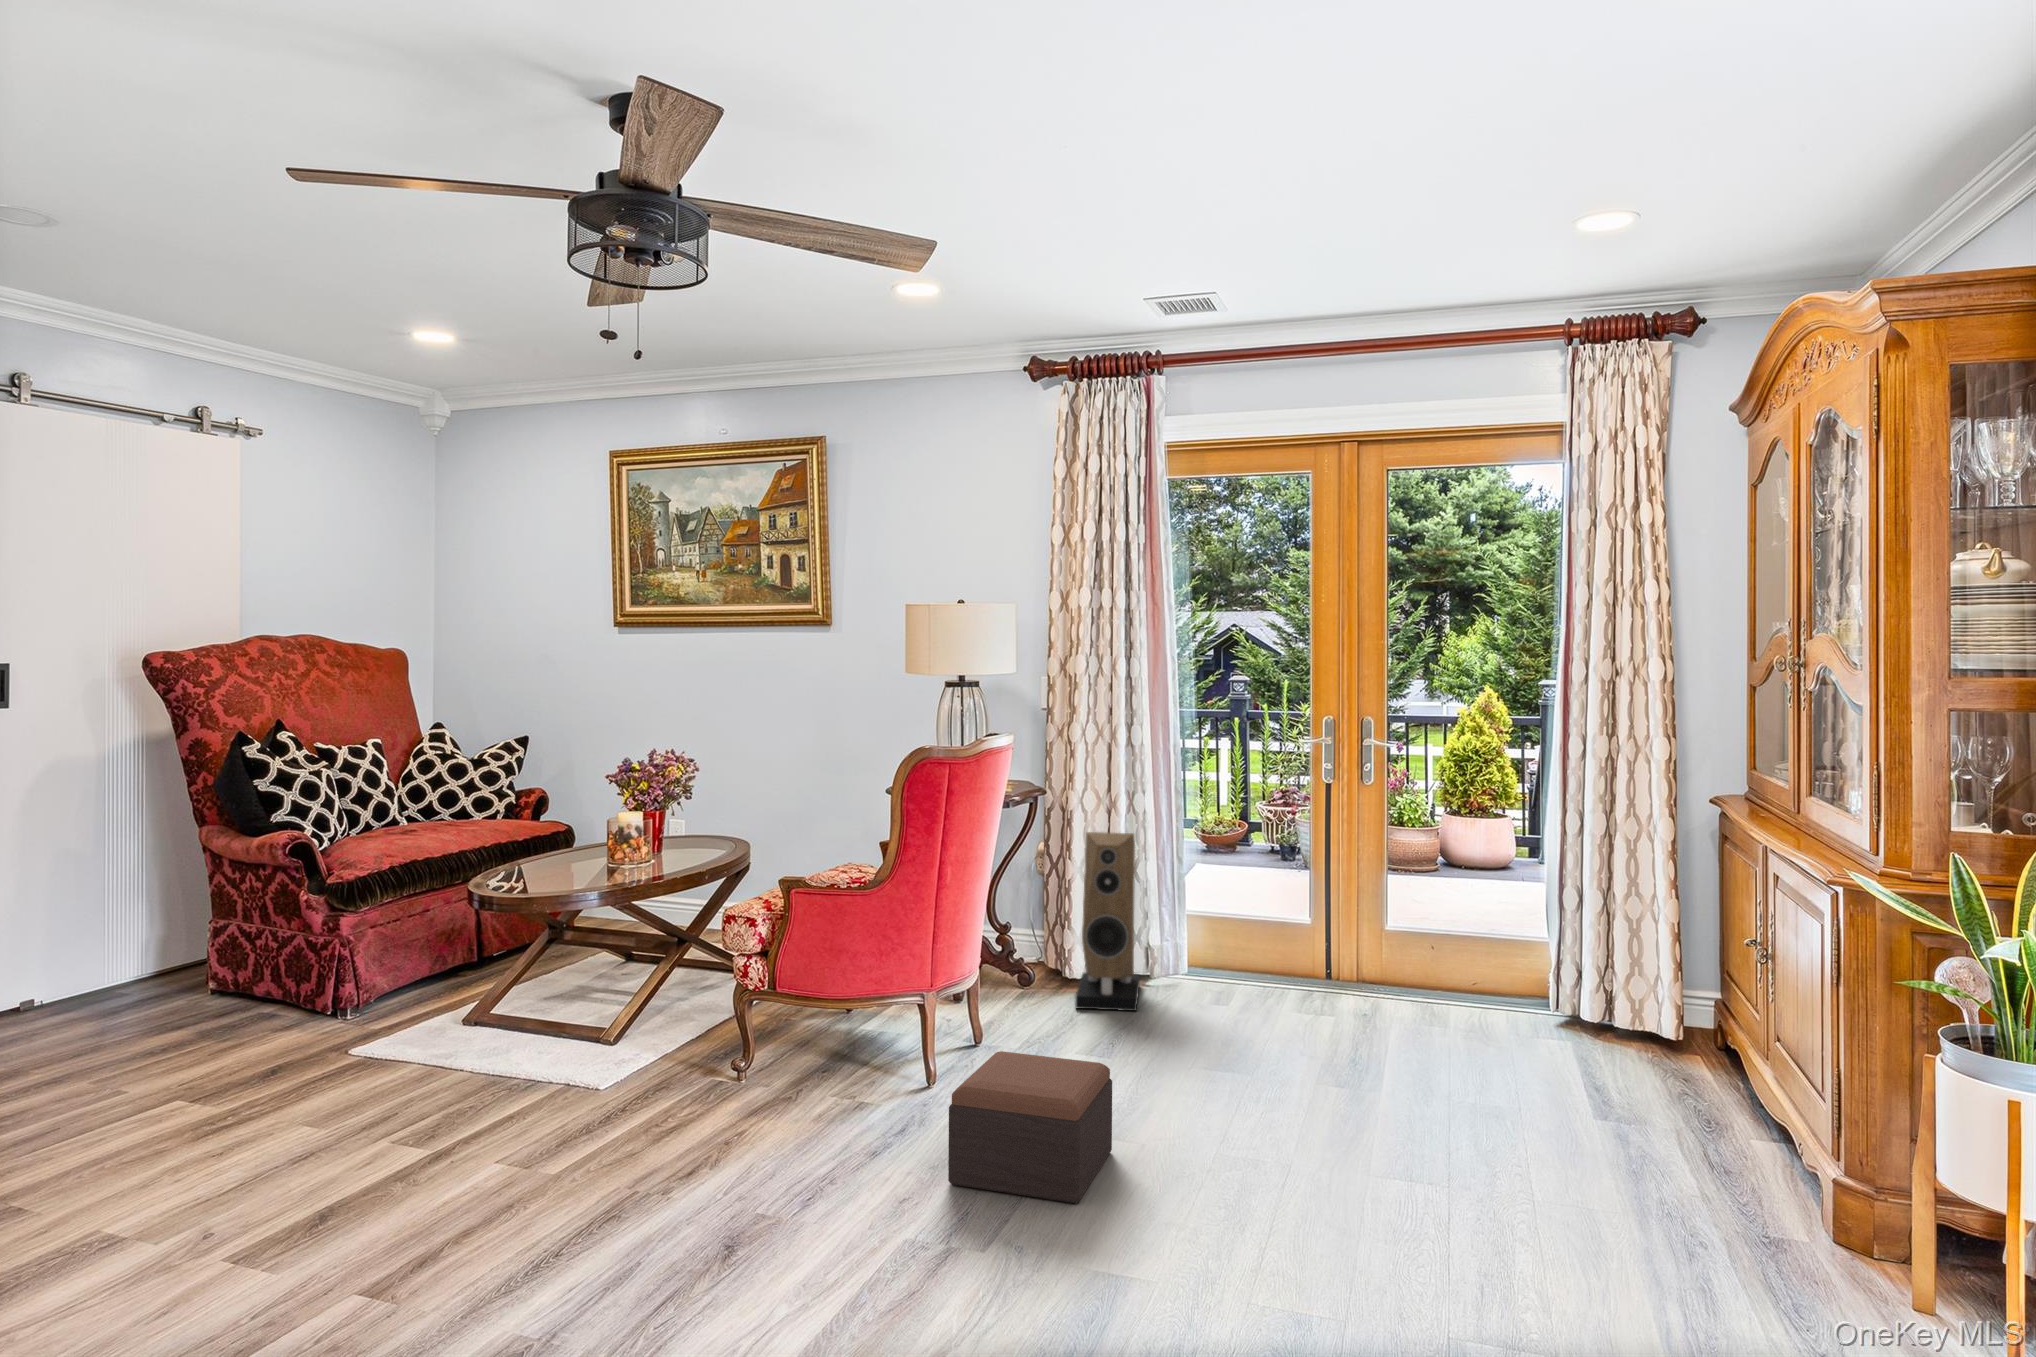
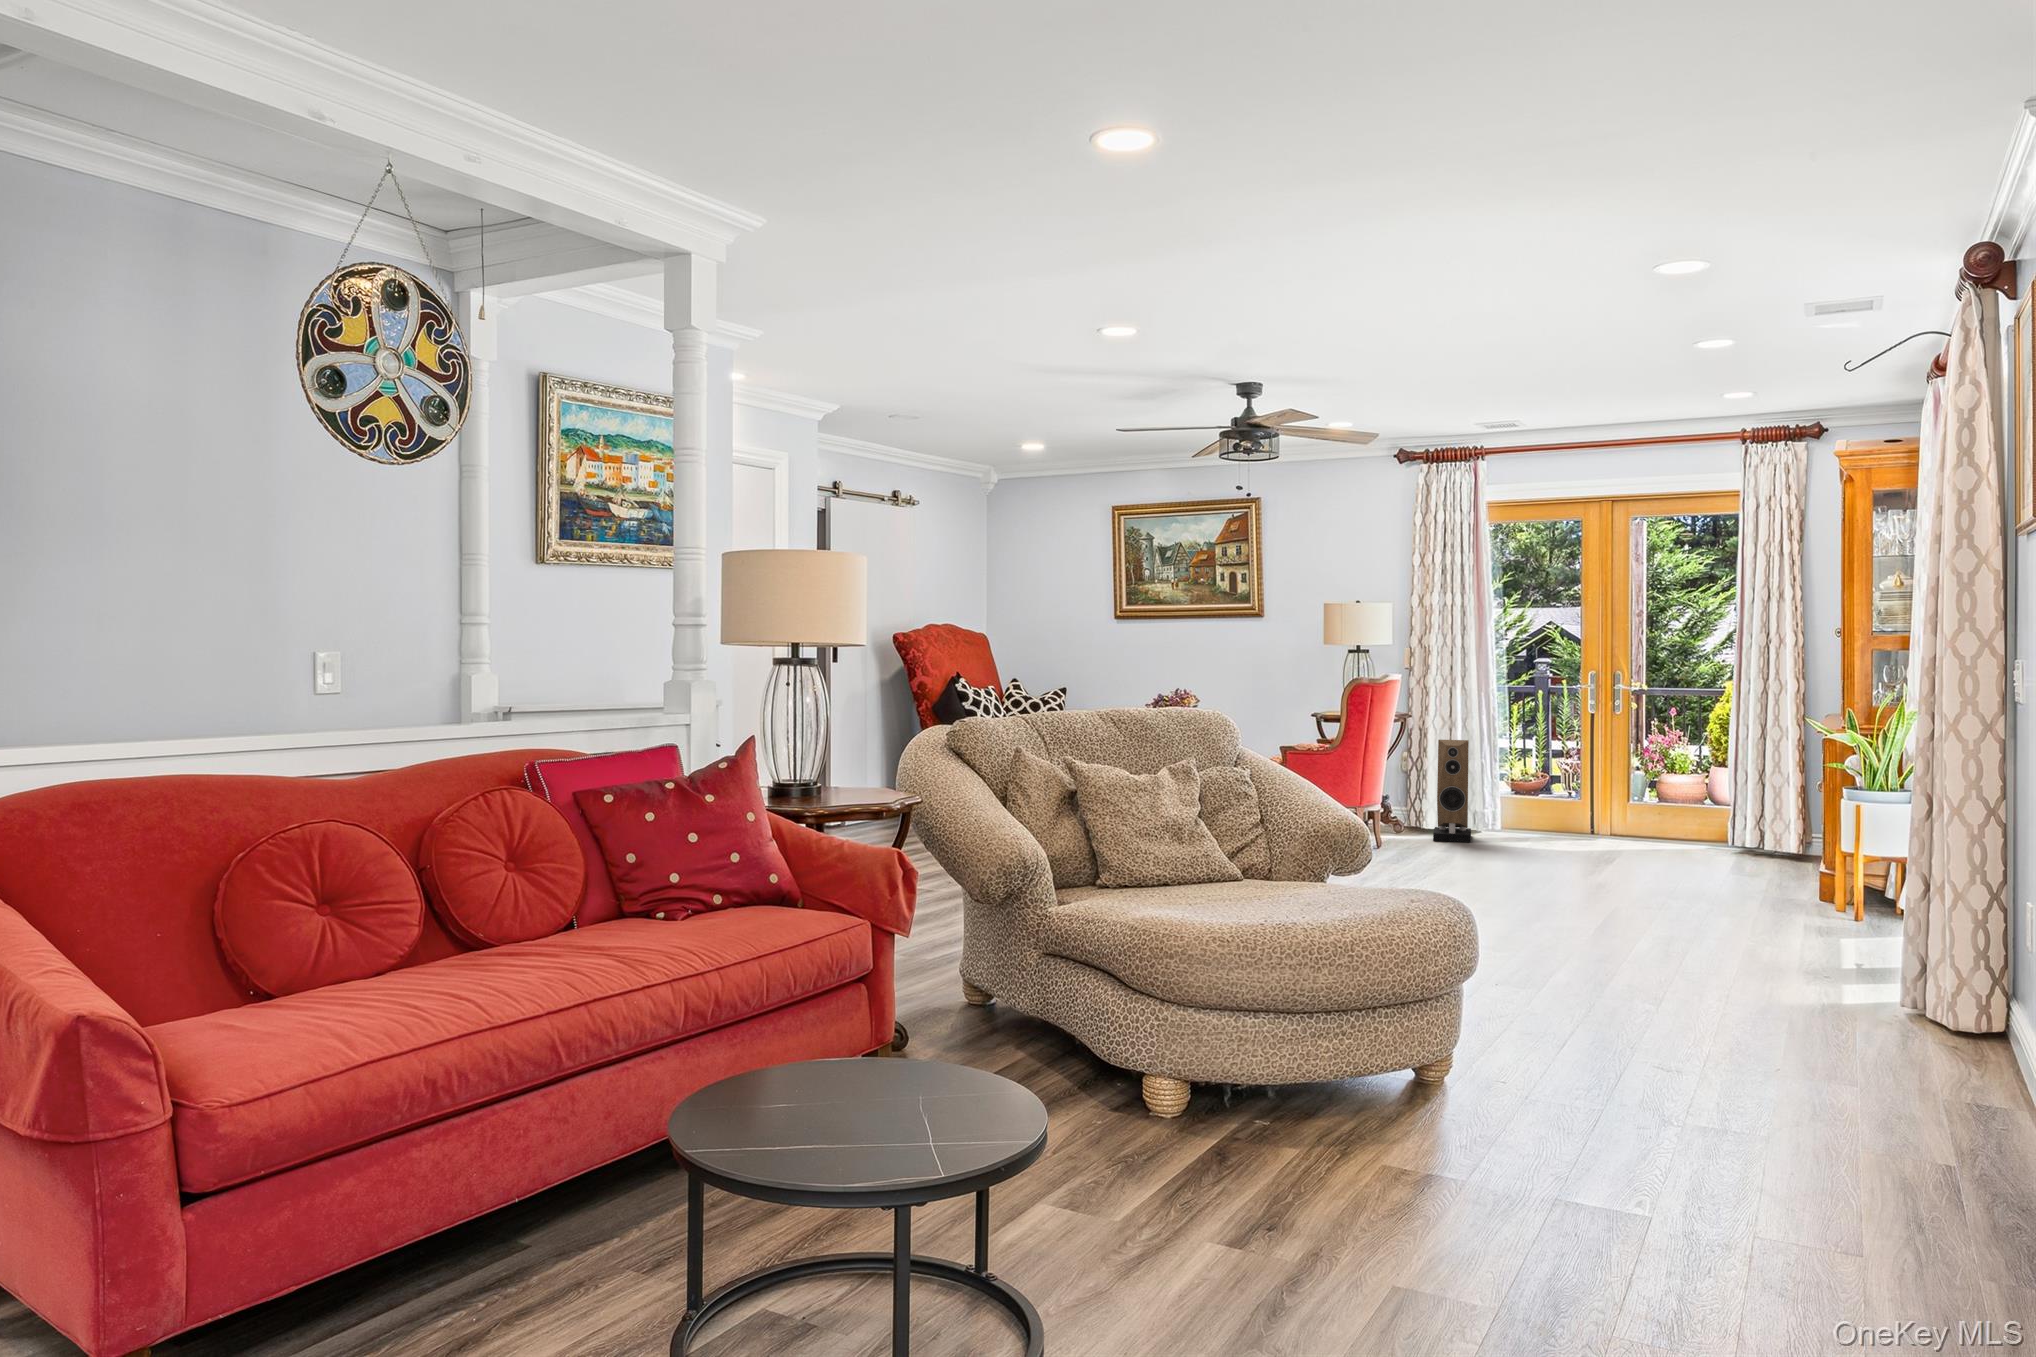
footstool: present [948,1051,1112,1204] -> none [1388,826,1466,882]

